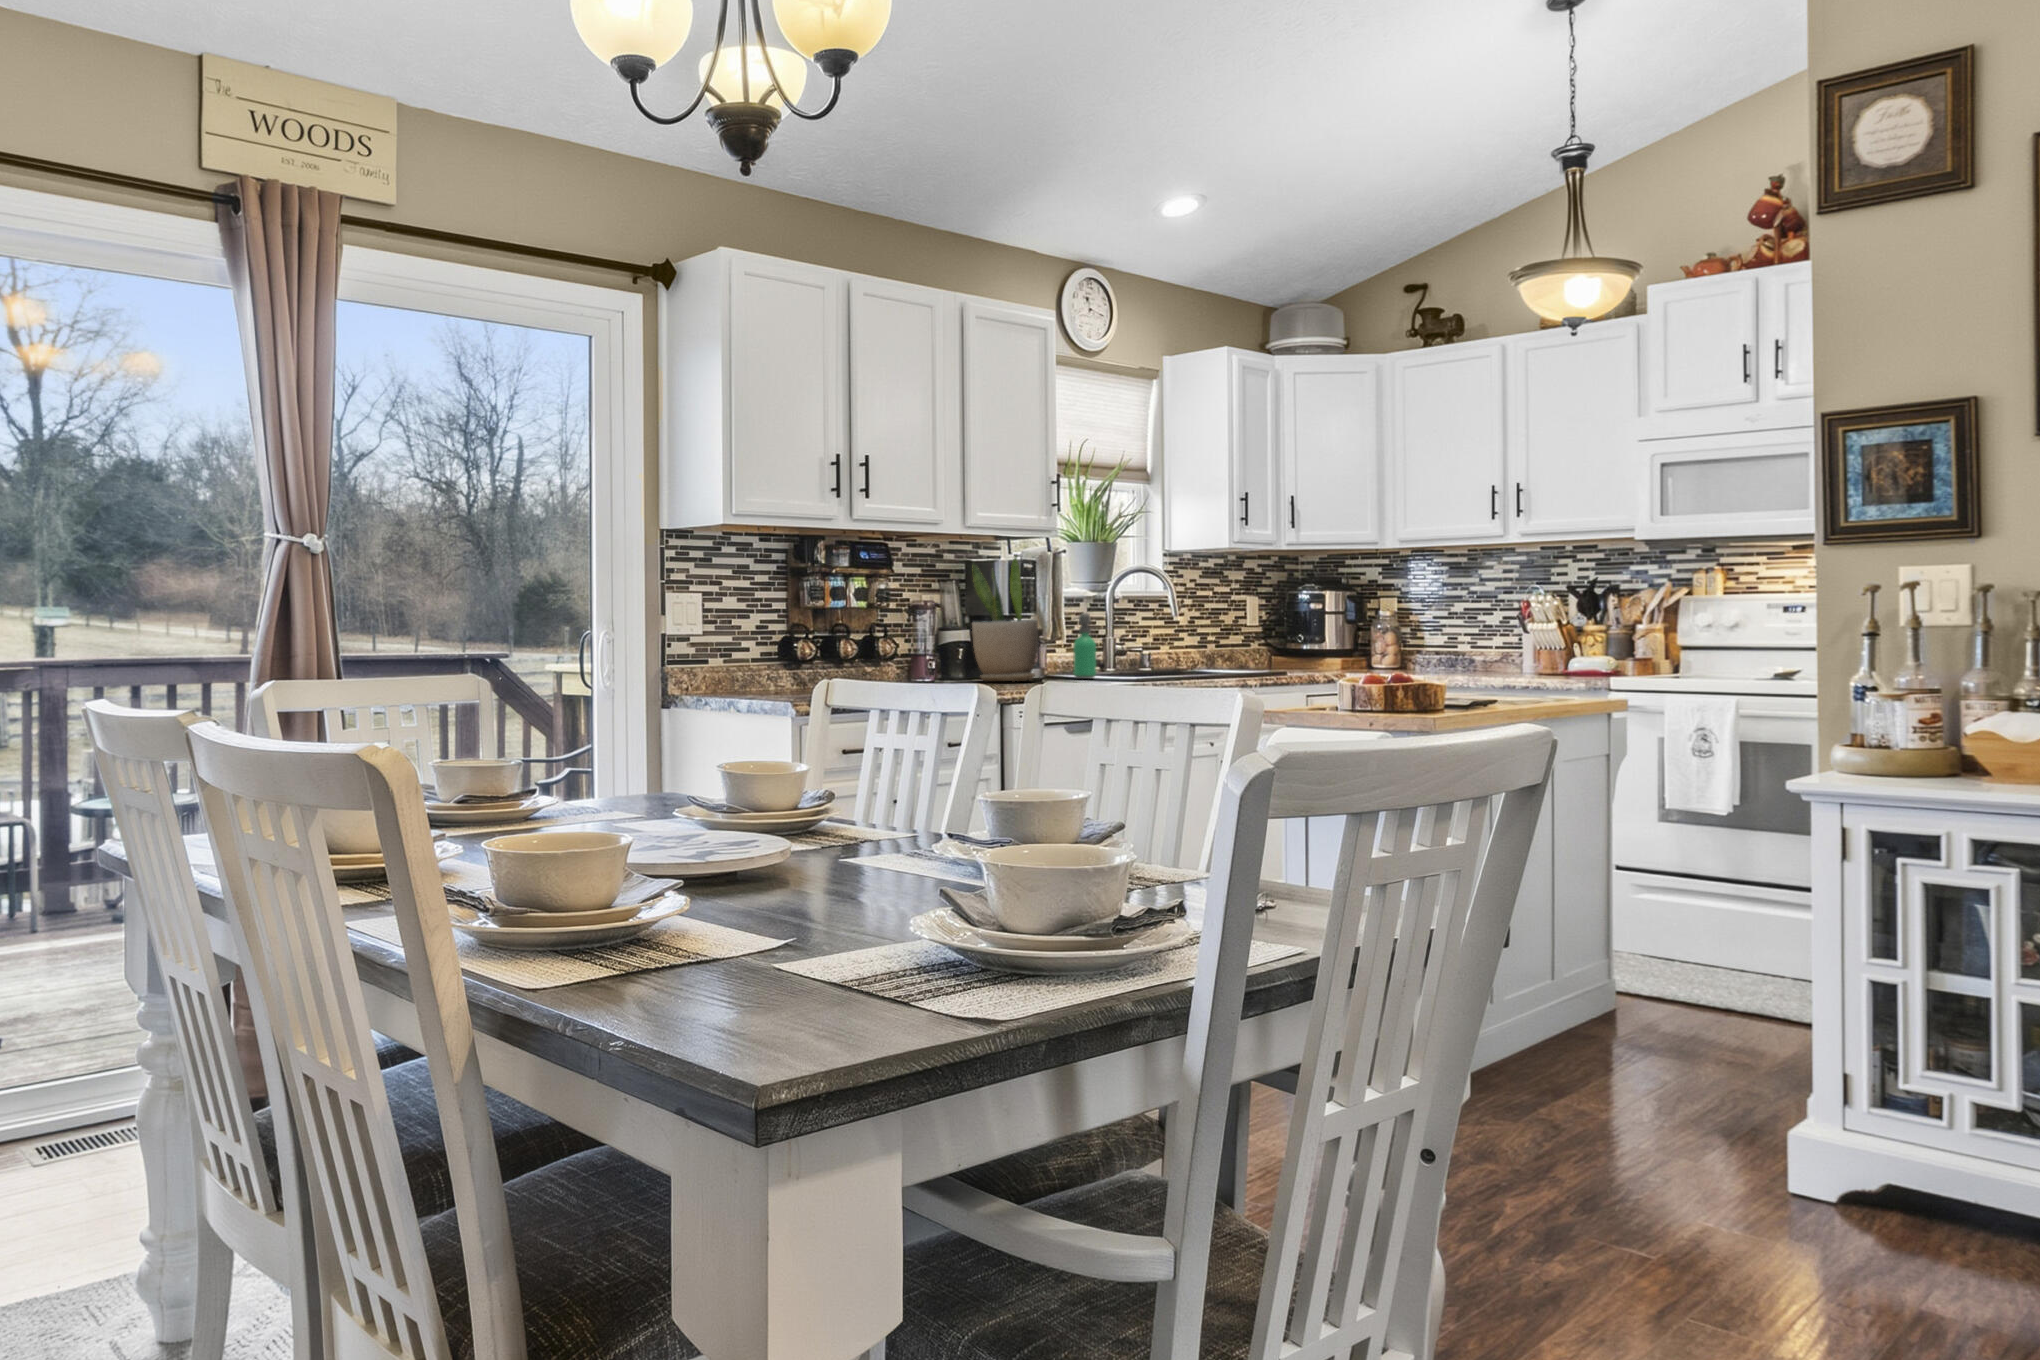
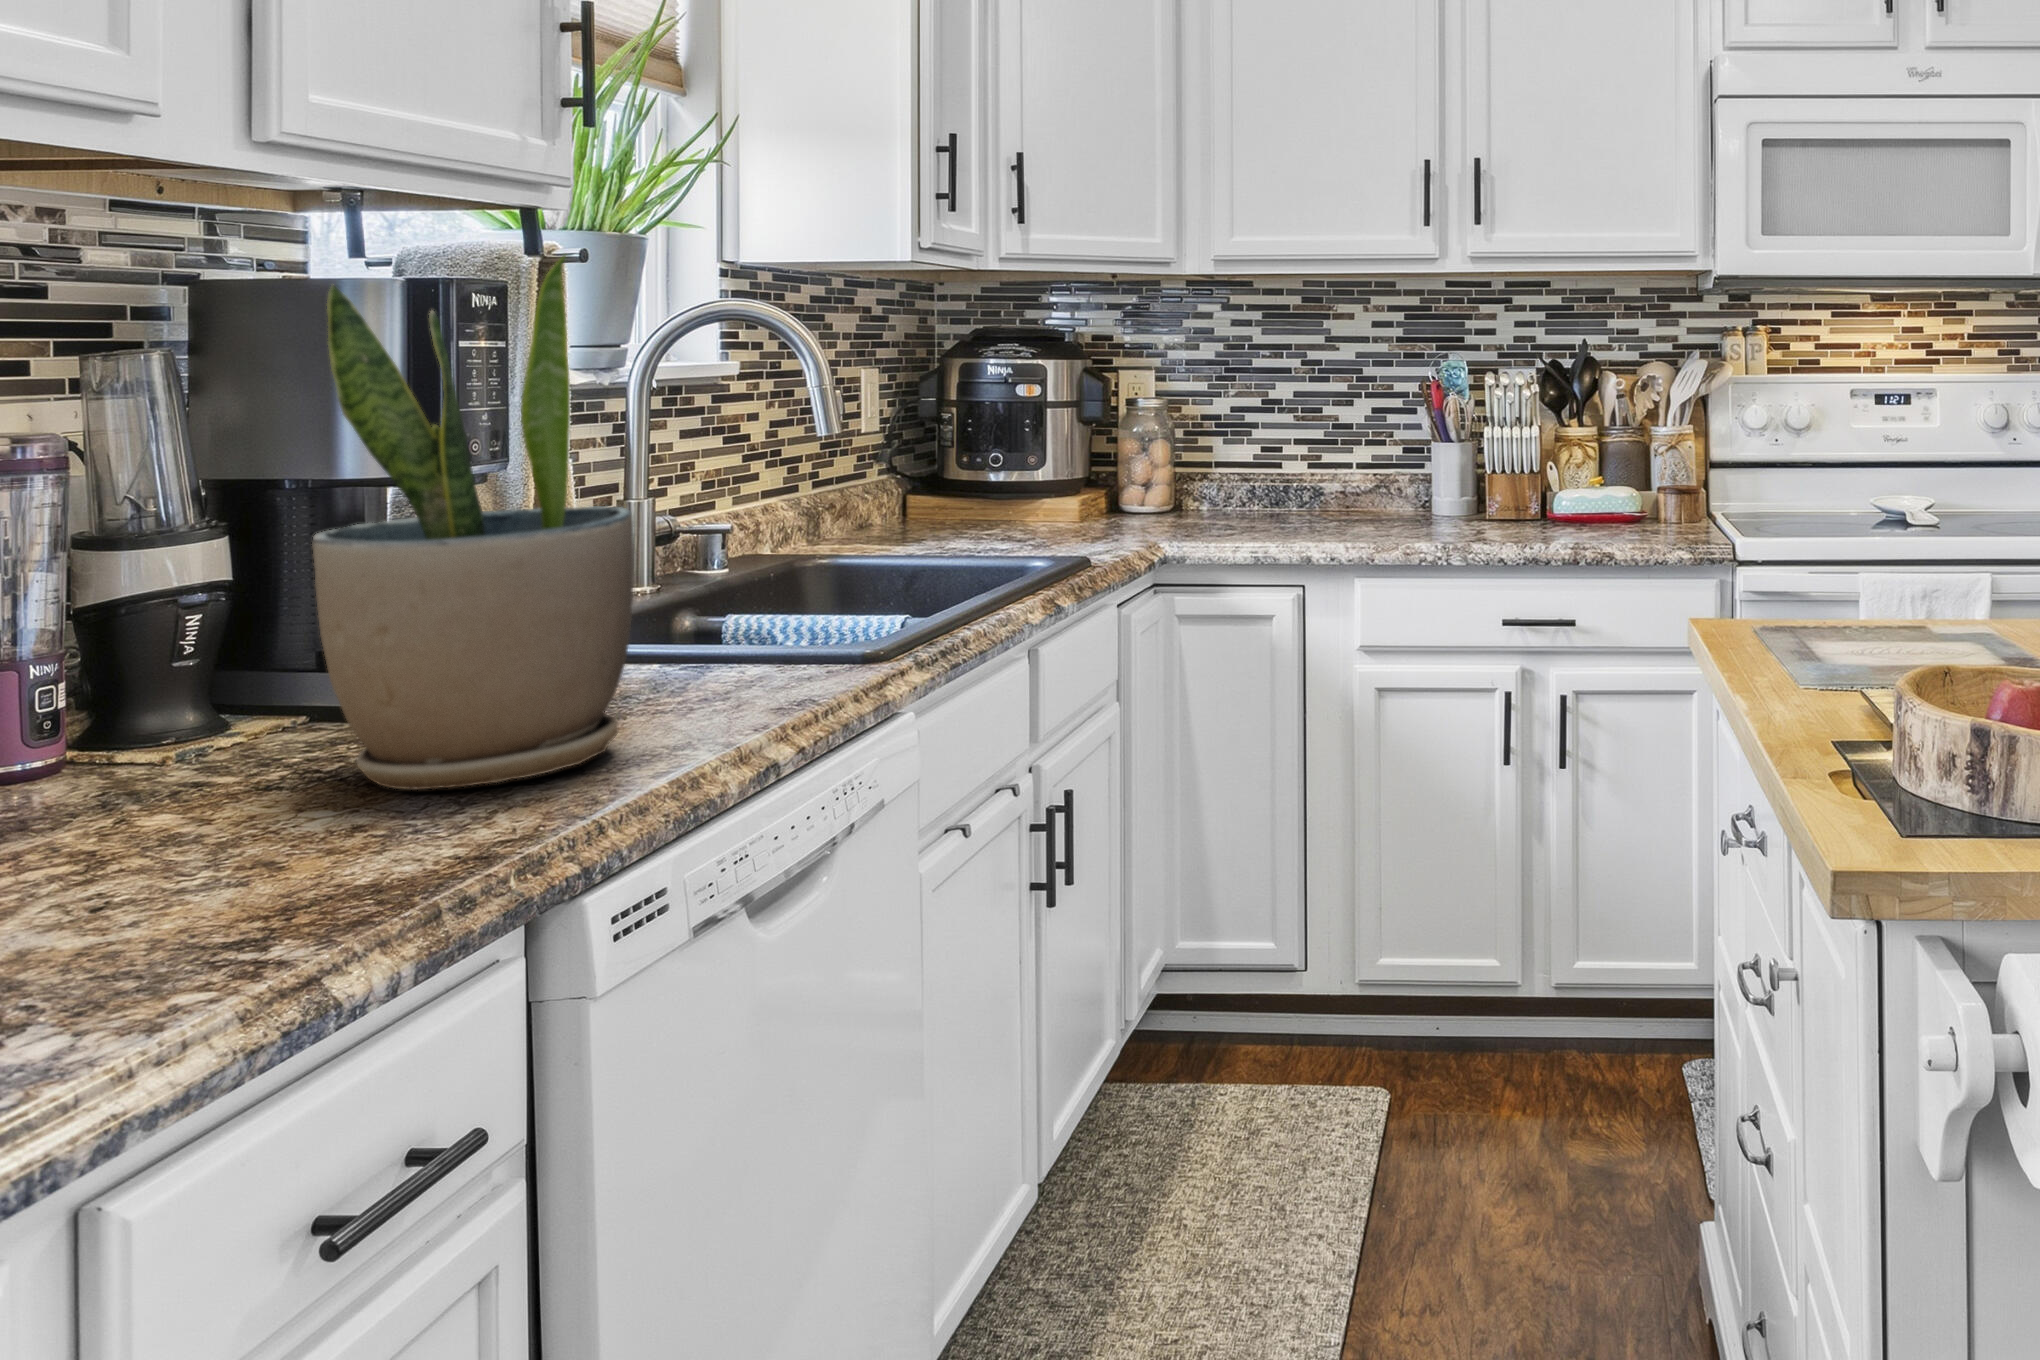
soap dispenser: present [1073,613,1096,679] -> none [684,457,769,682]

